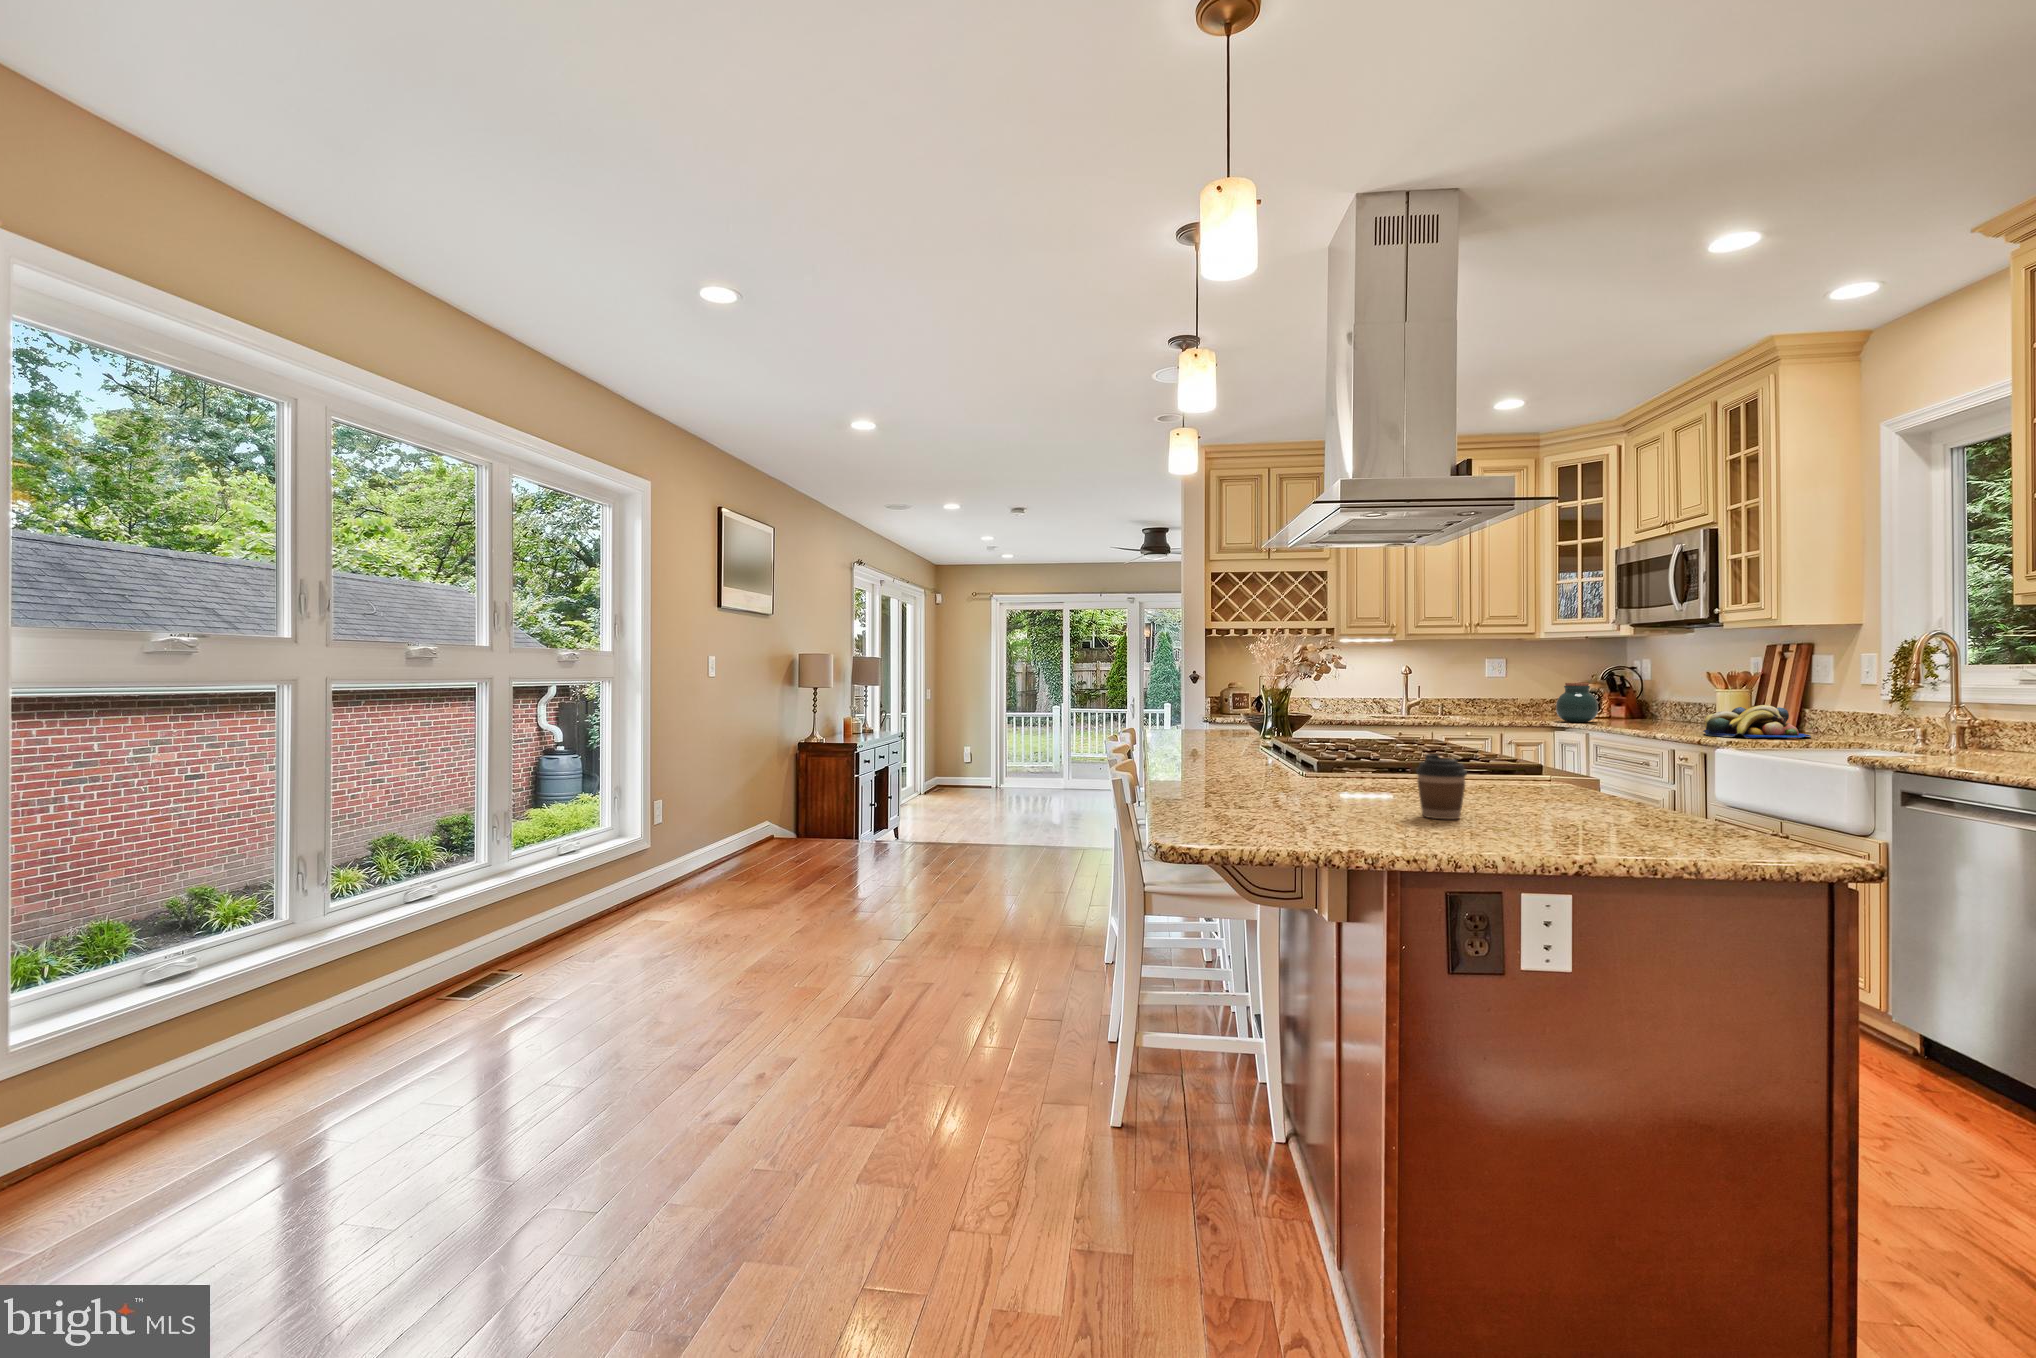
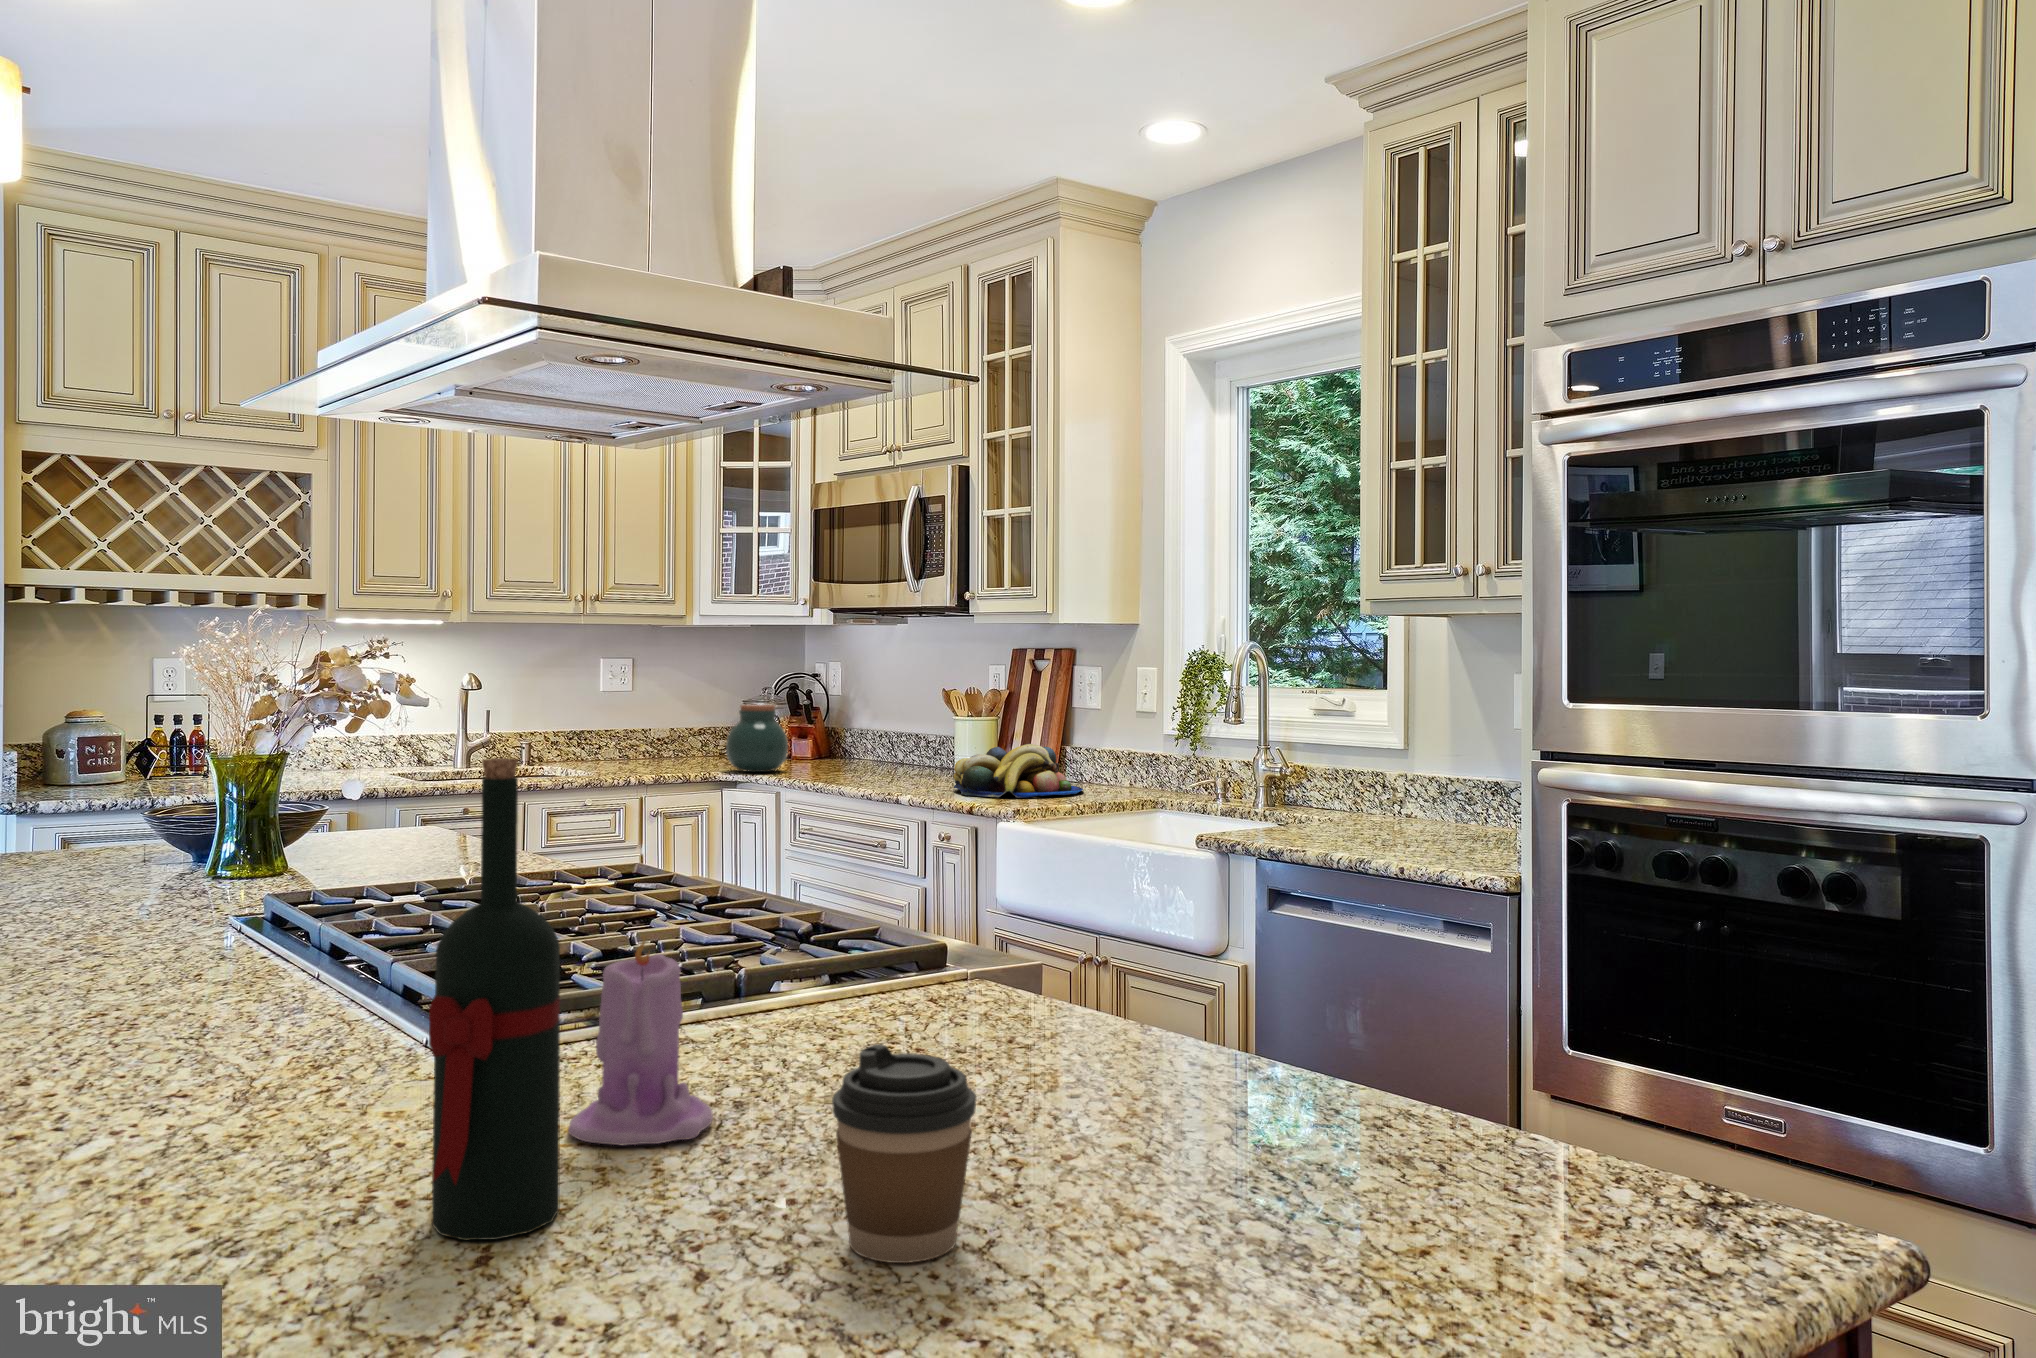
wine bottle: none [1299,663,1340,803] -> present [429,758,560,1240]
candle: none [1355,729,1407,797] -> present [568,936,713,1145]

